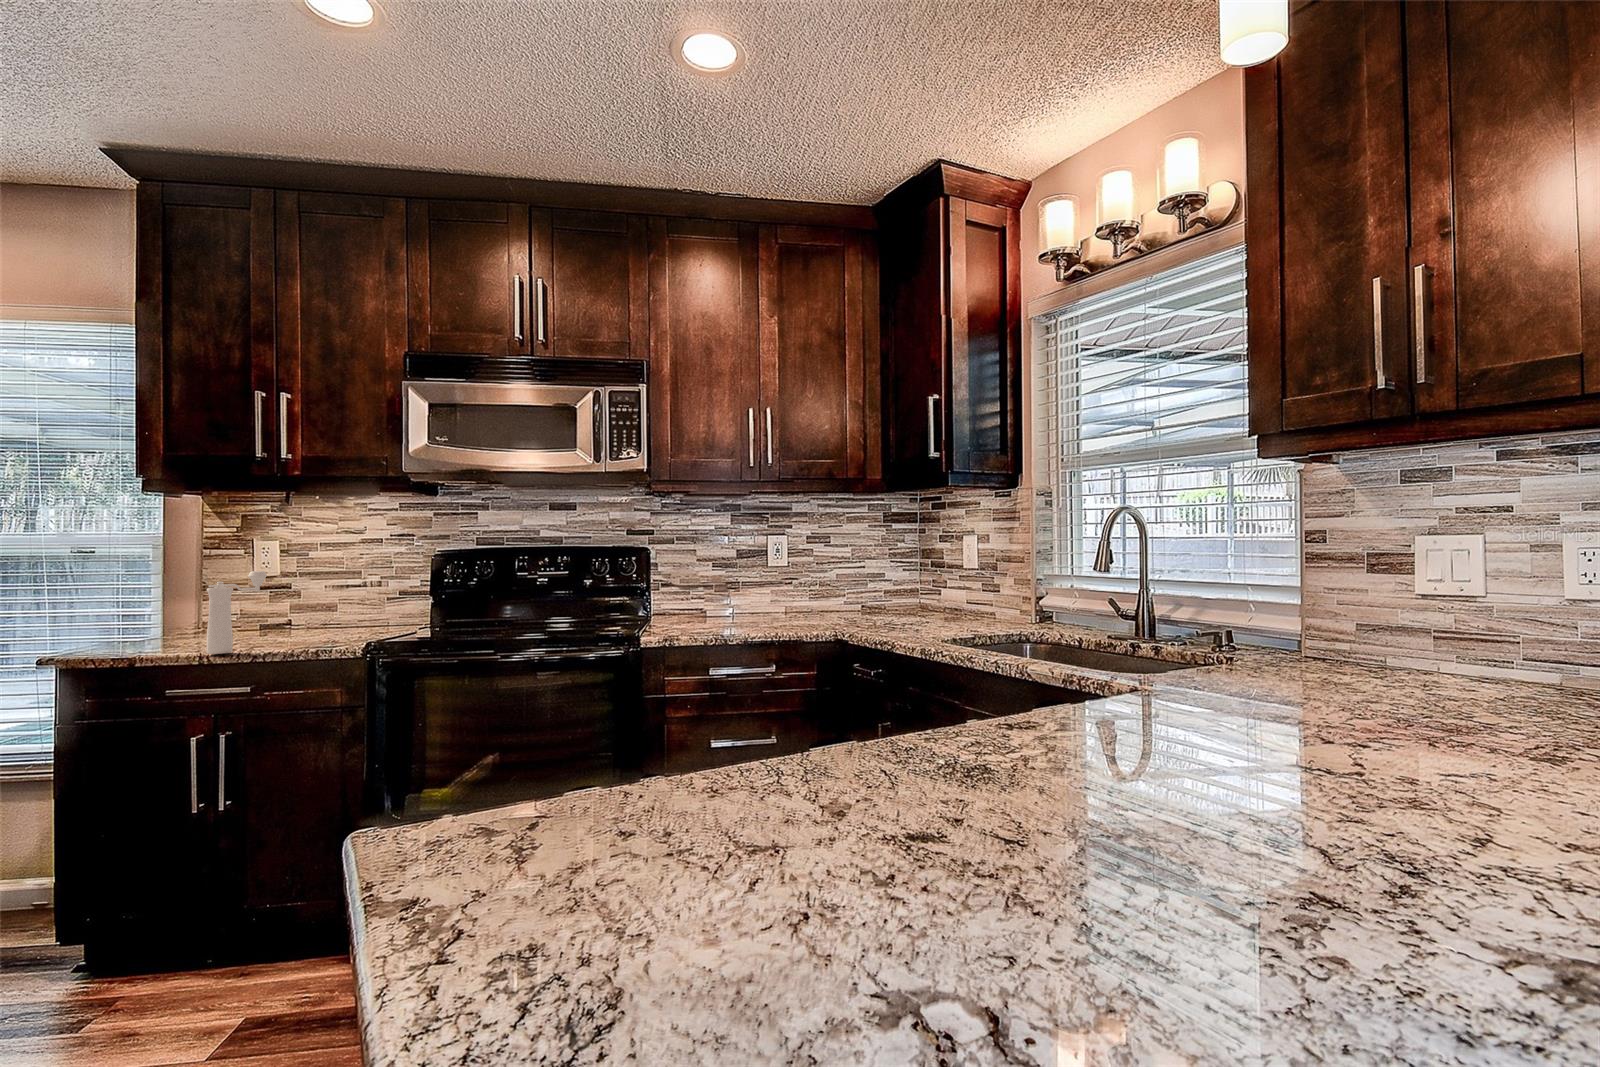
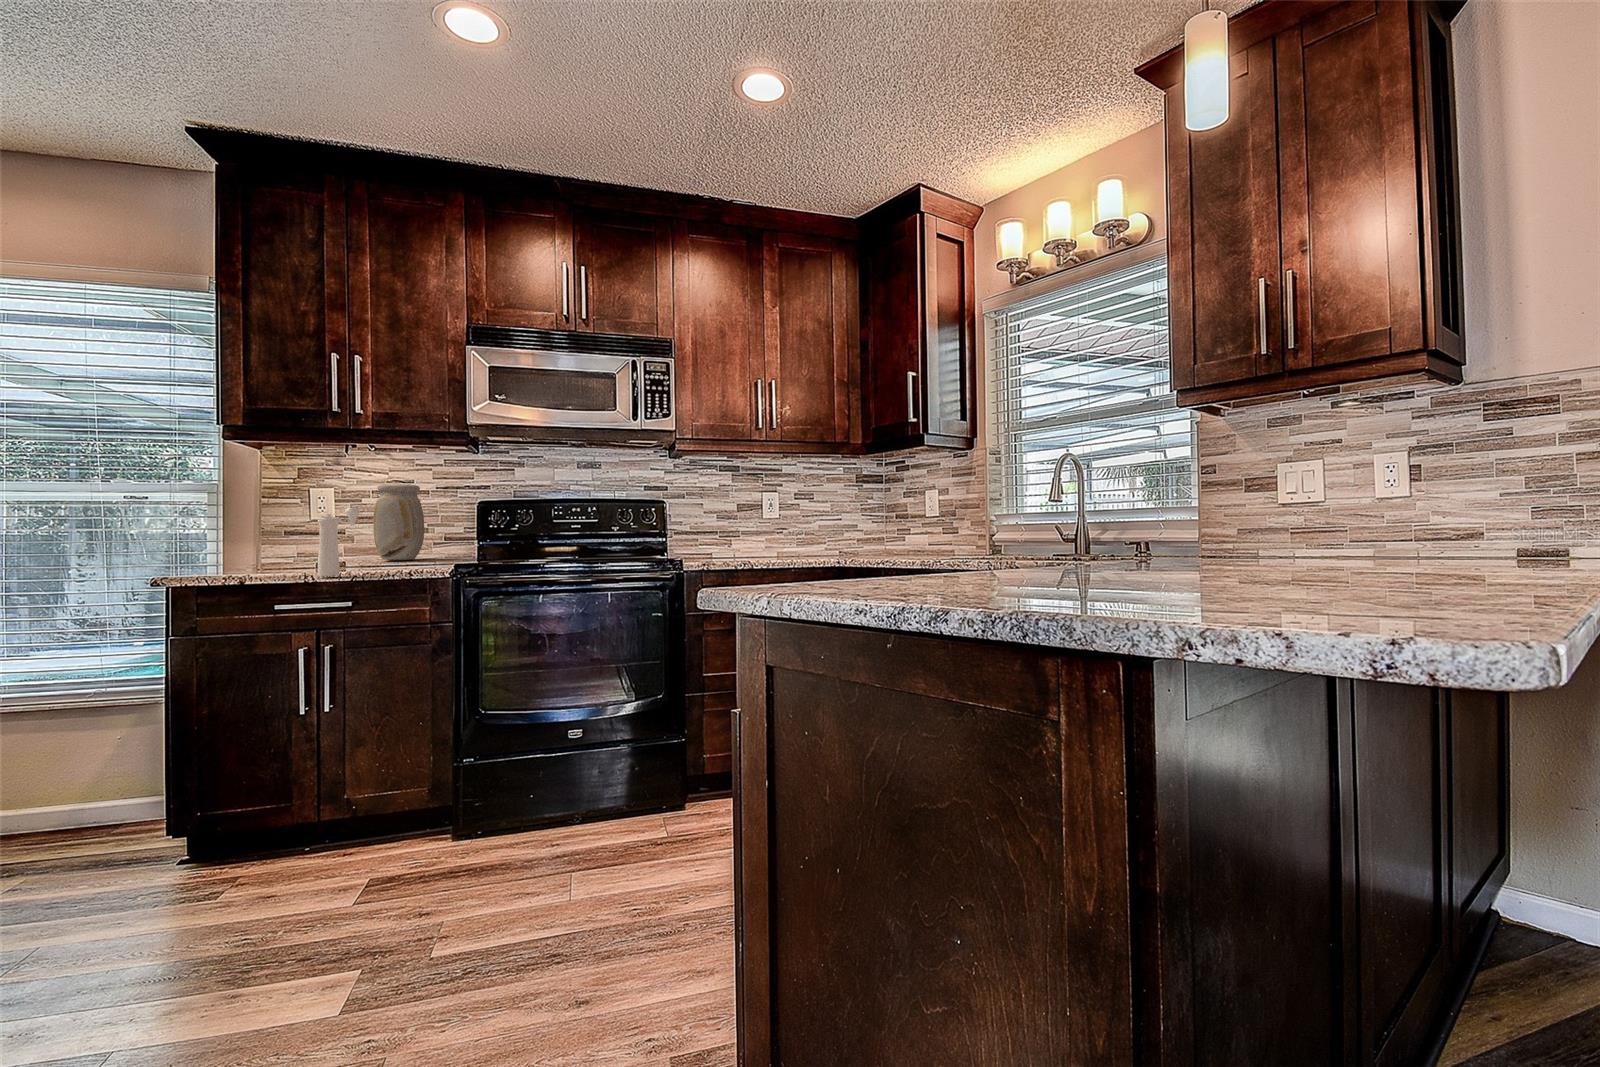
vase: none [318,534,375,619] -> present [373,484,425,560]

